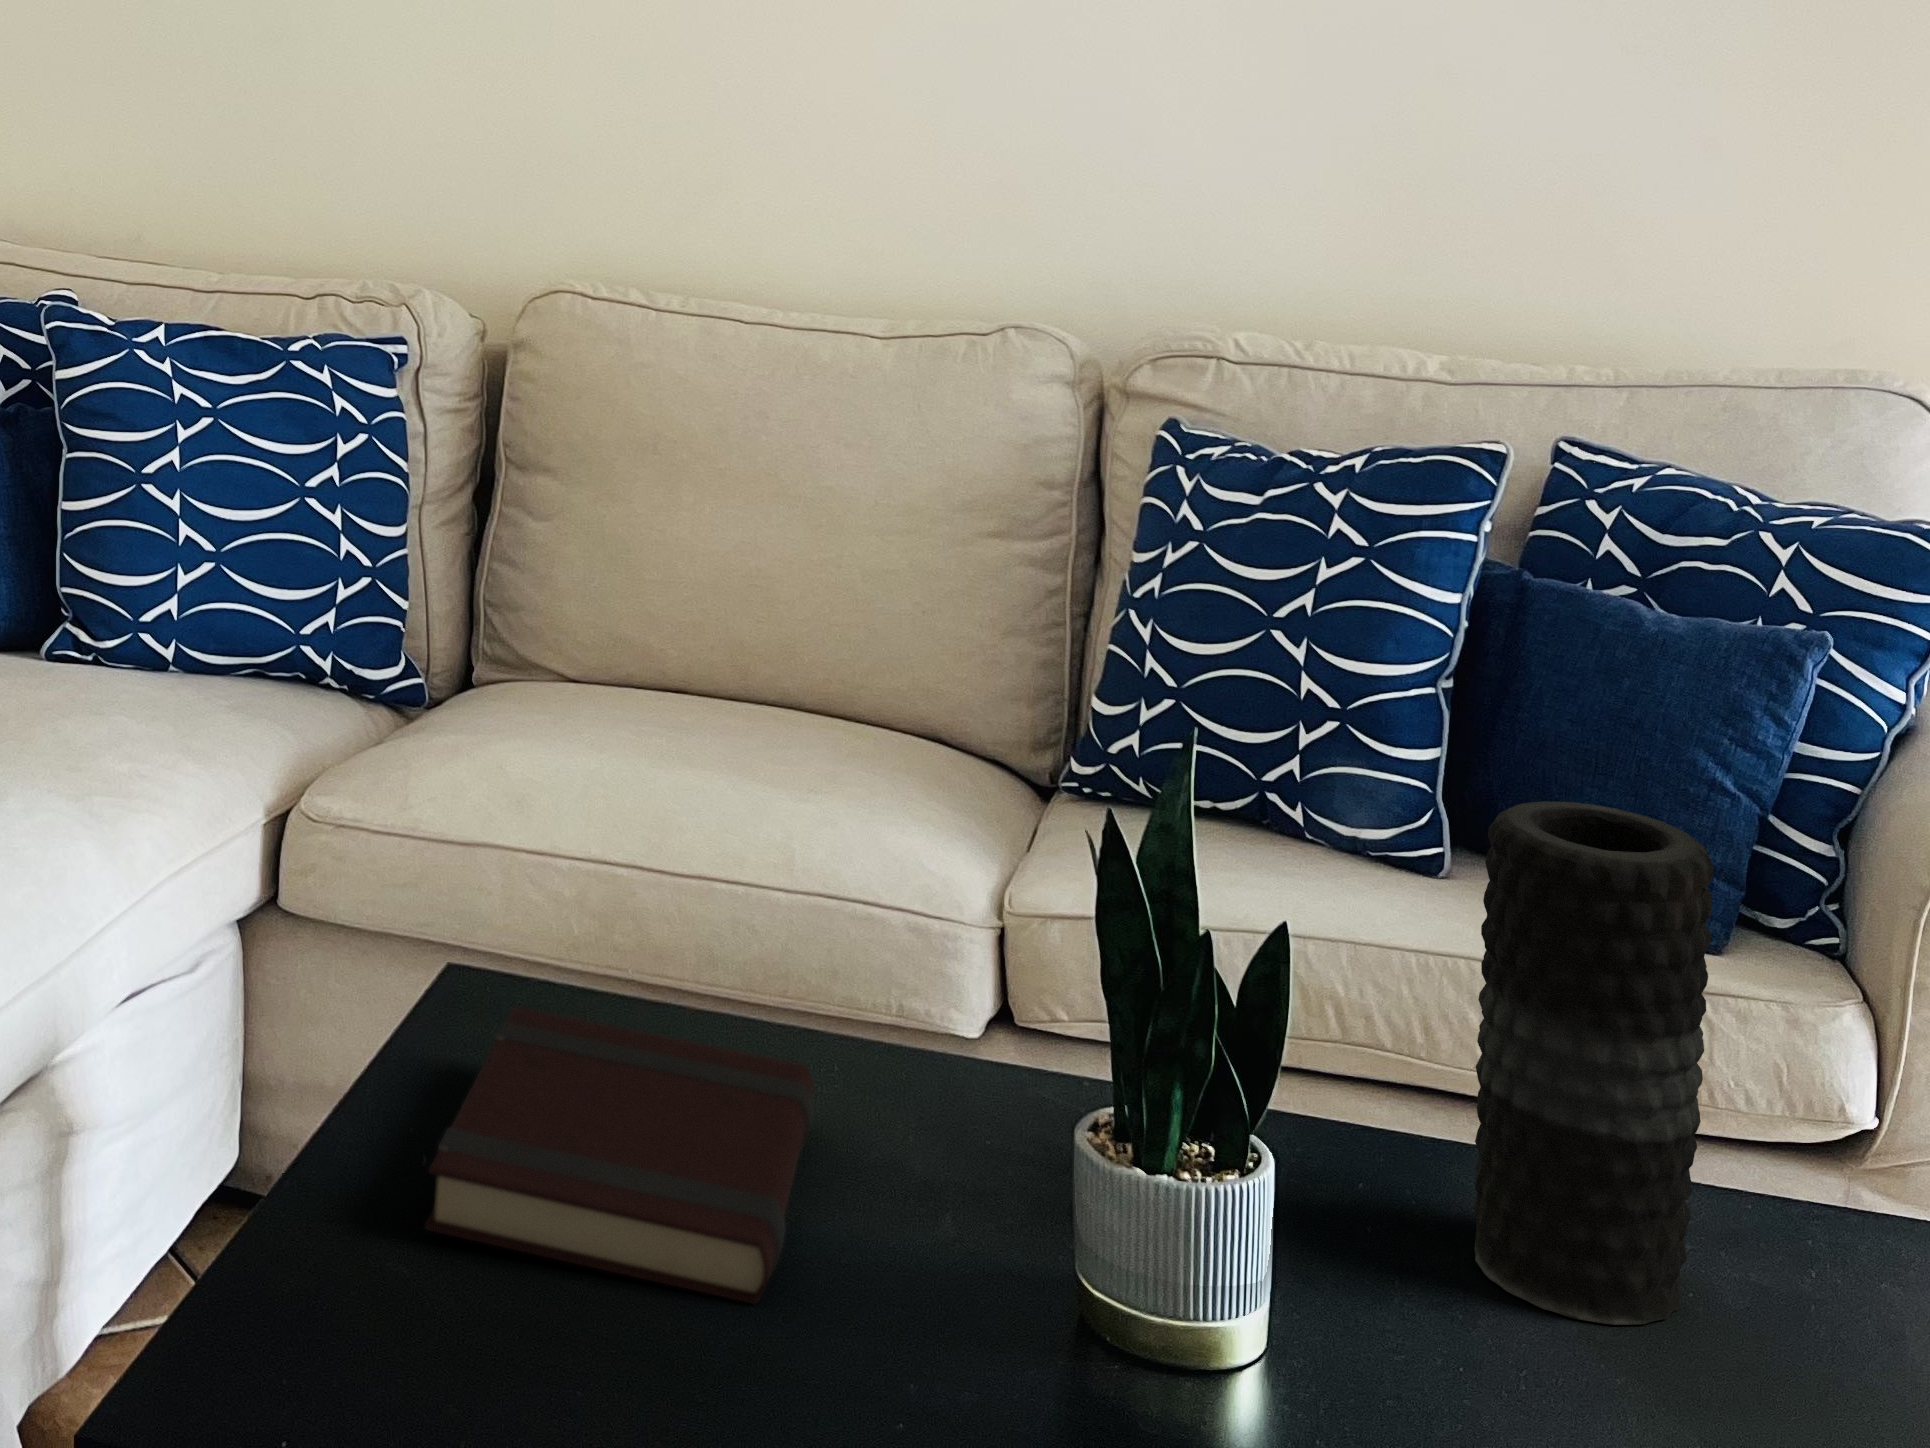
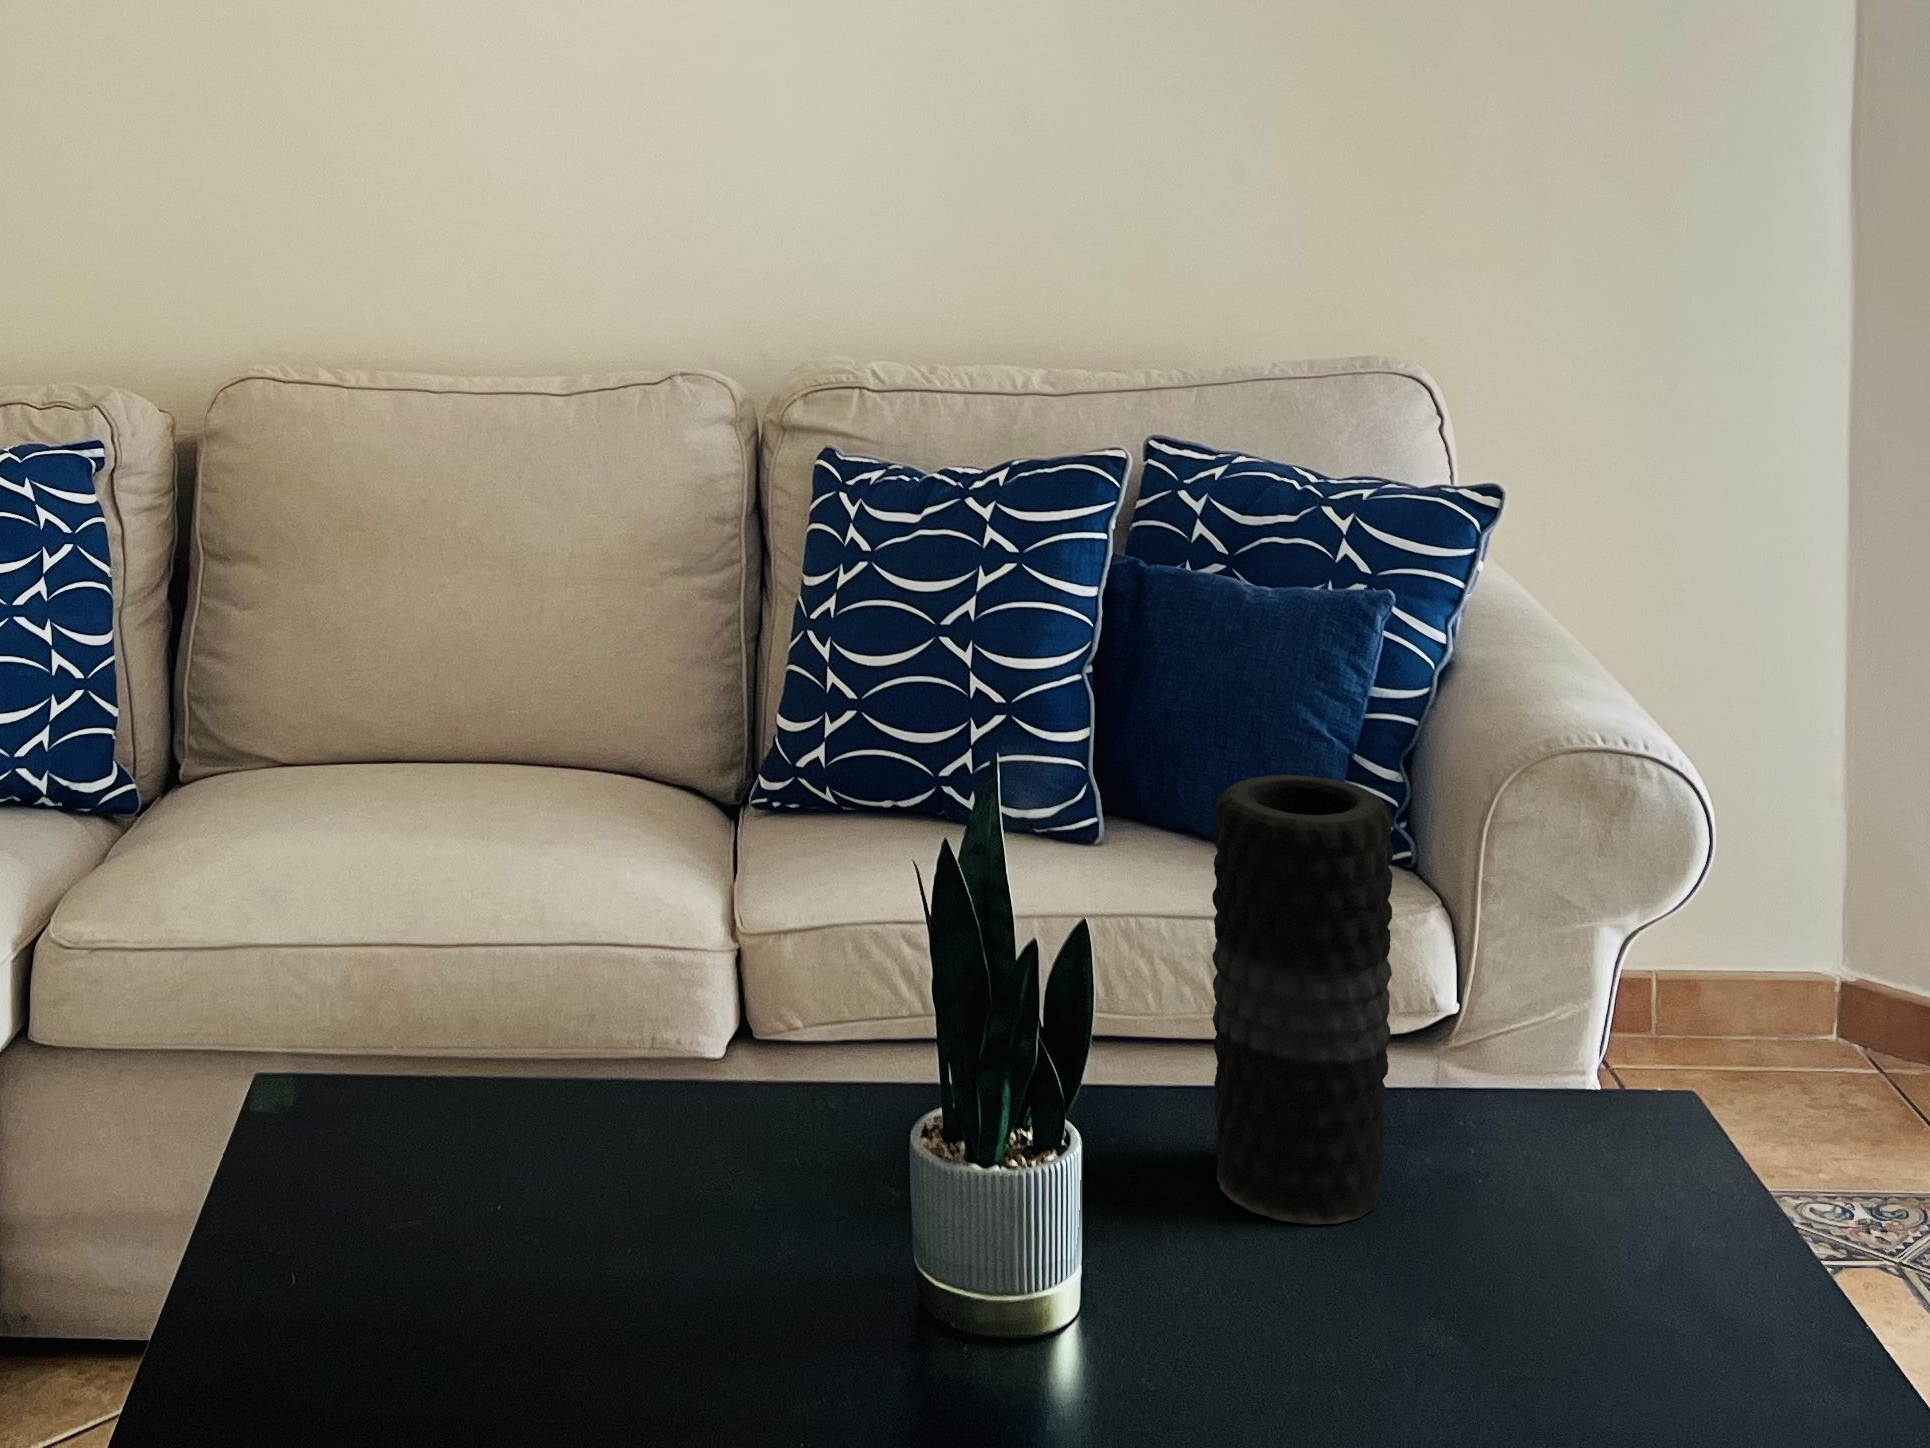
book: present [425,1006,814,1304] -> none [320,1112,659,1362]

